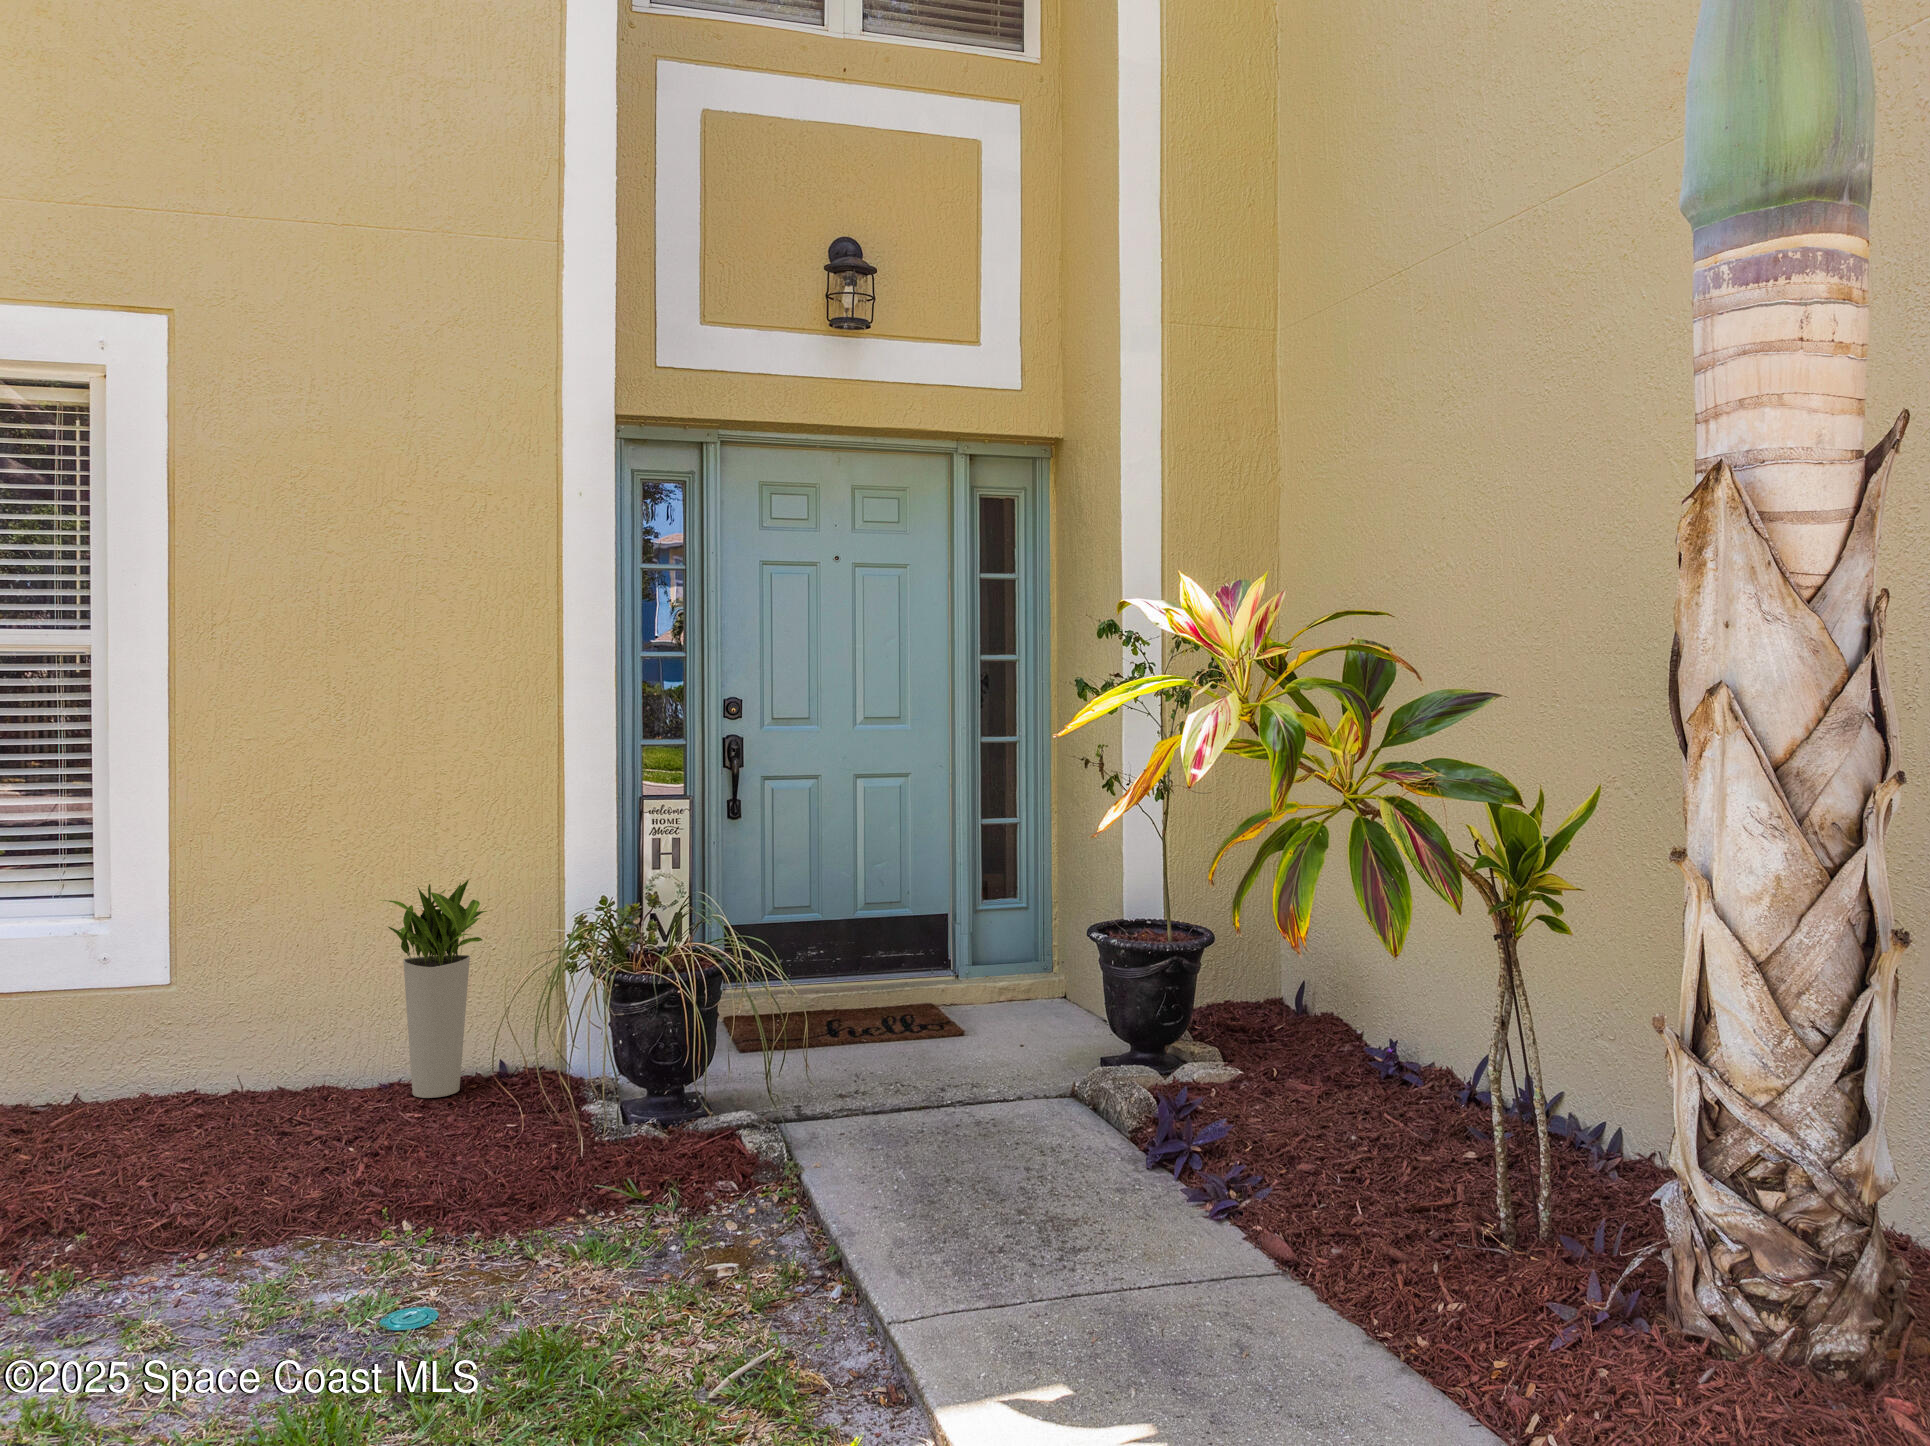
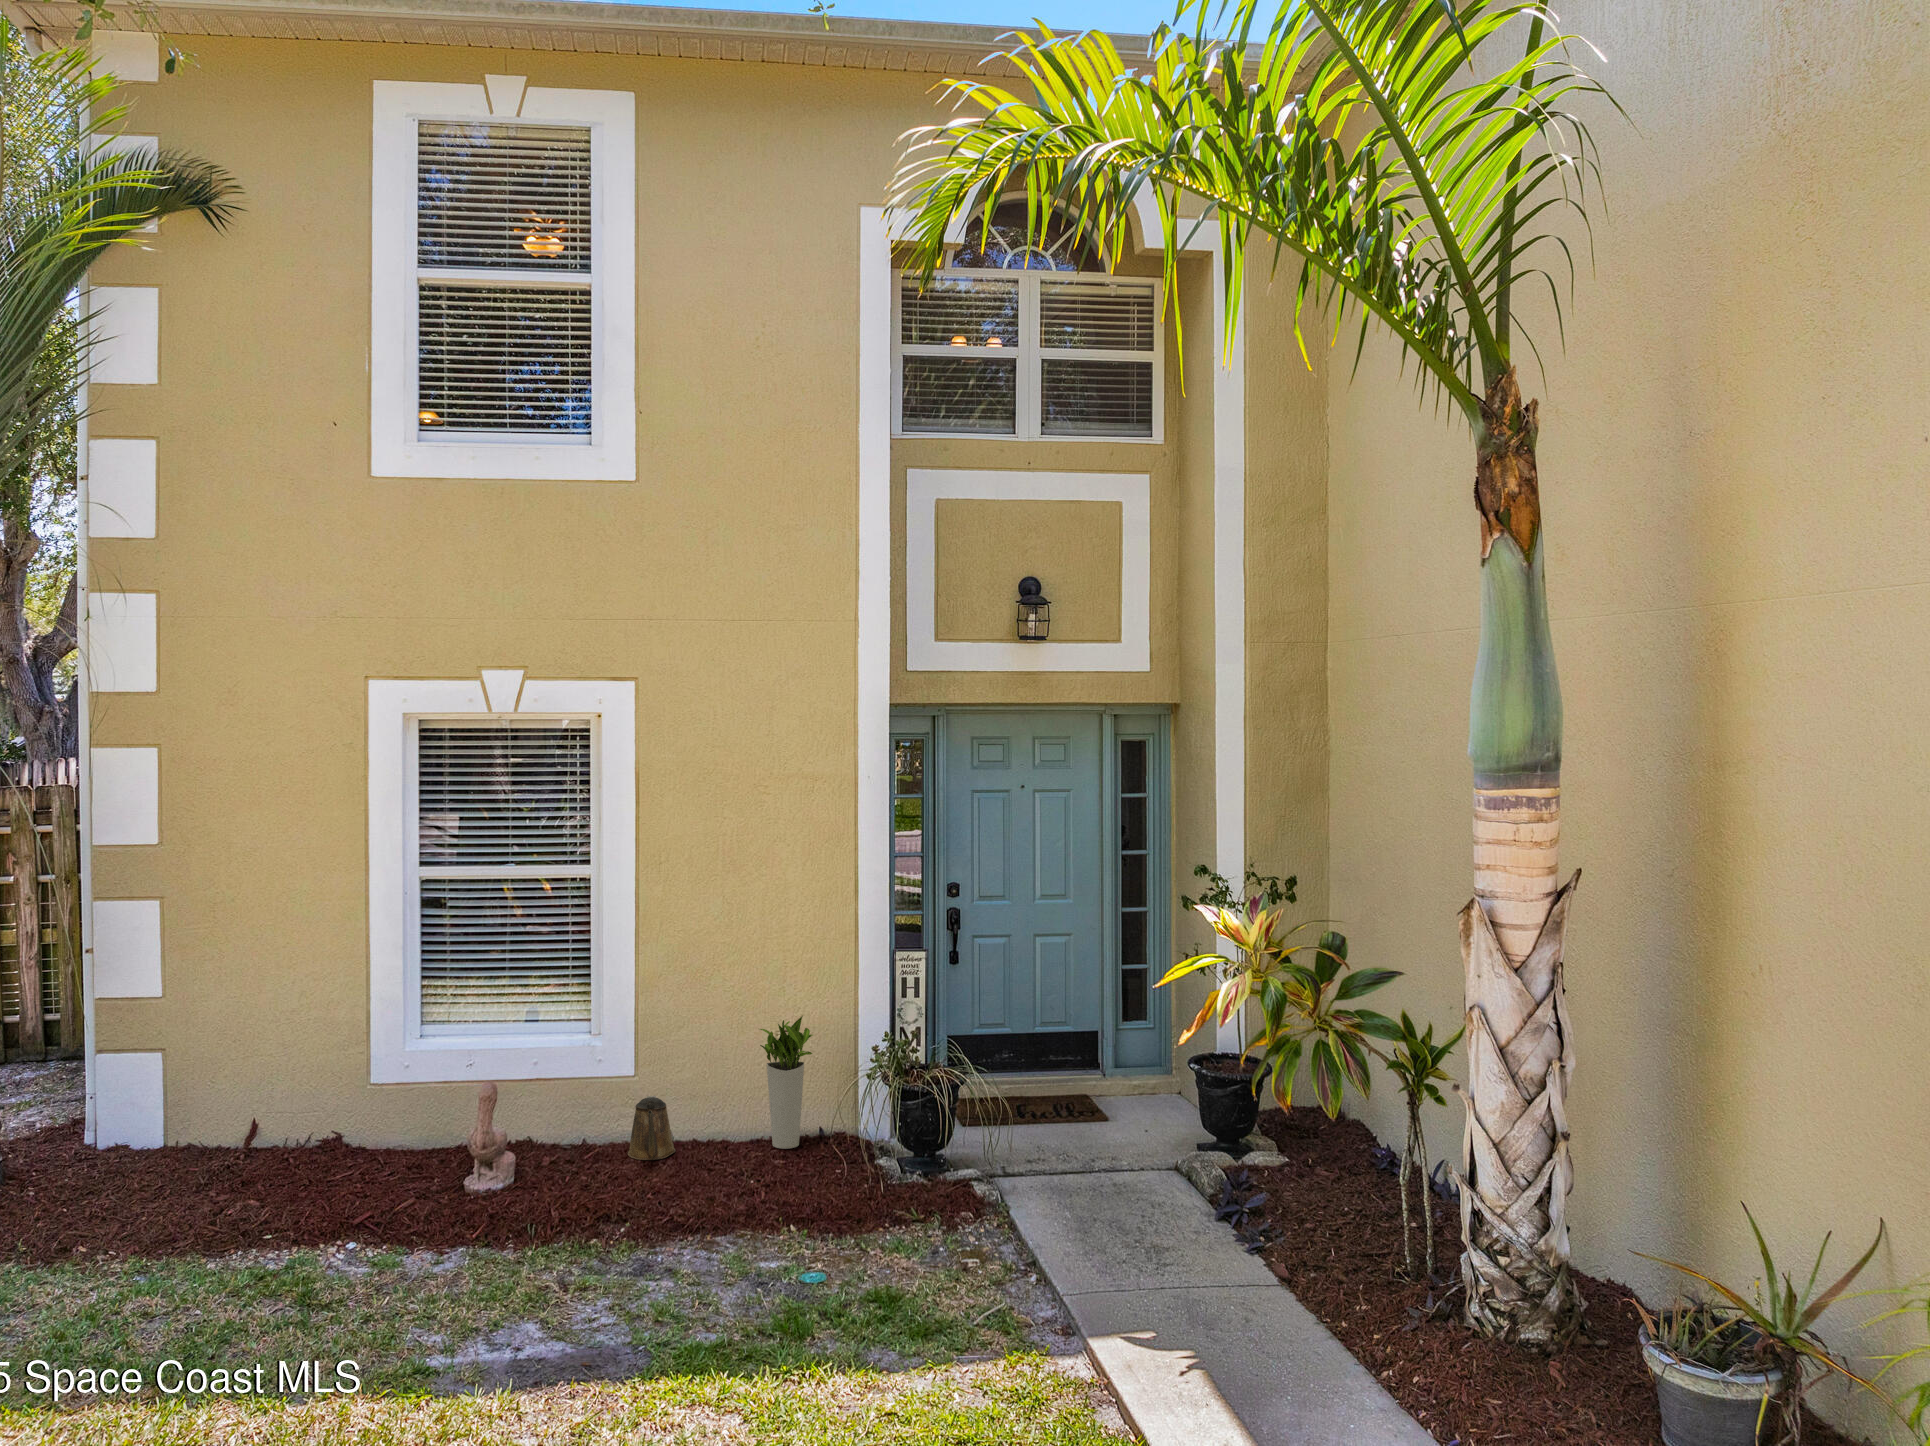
watering can: none [140,1020,233,1129] -> present [628,1096,676,1160]

